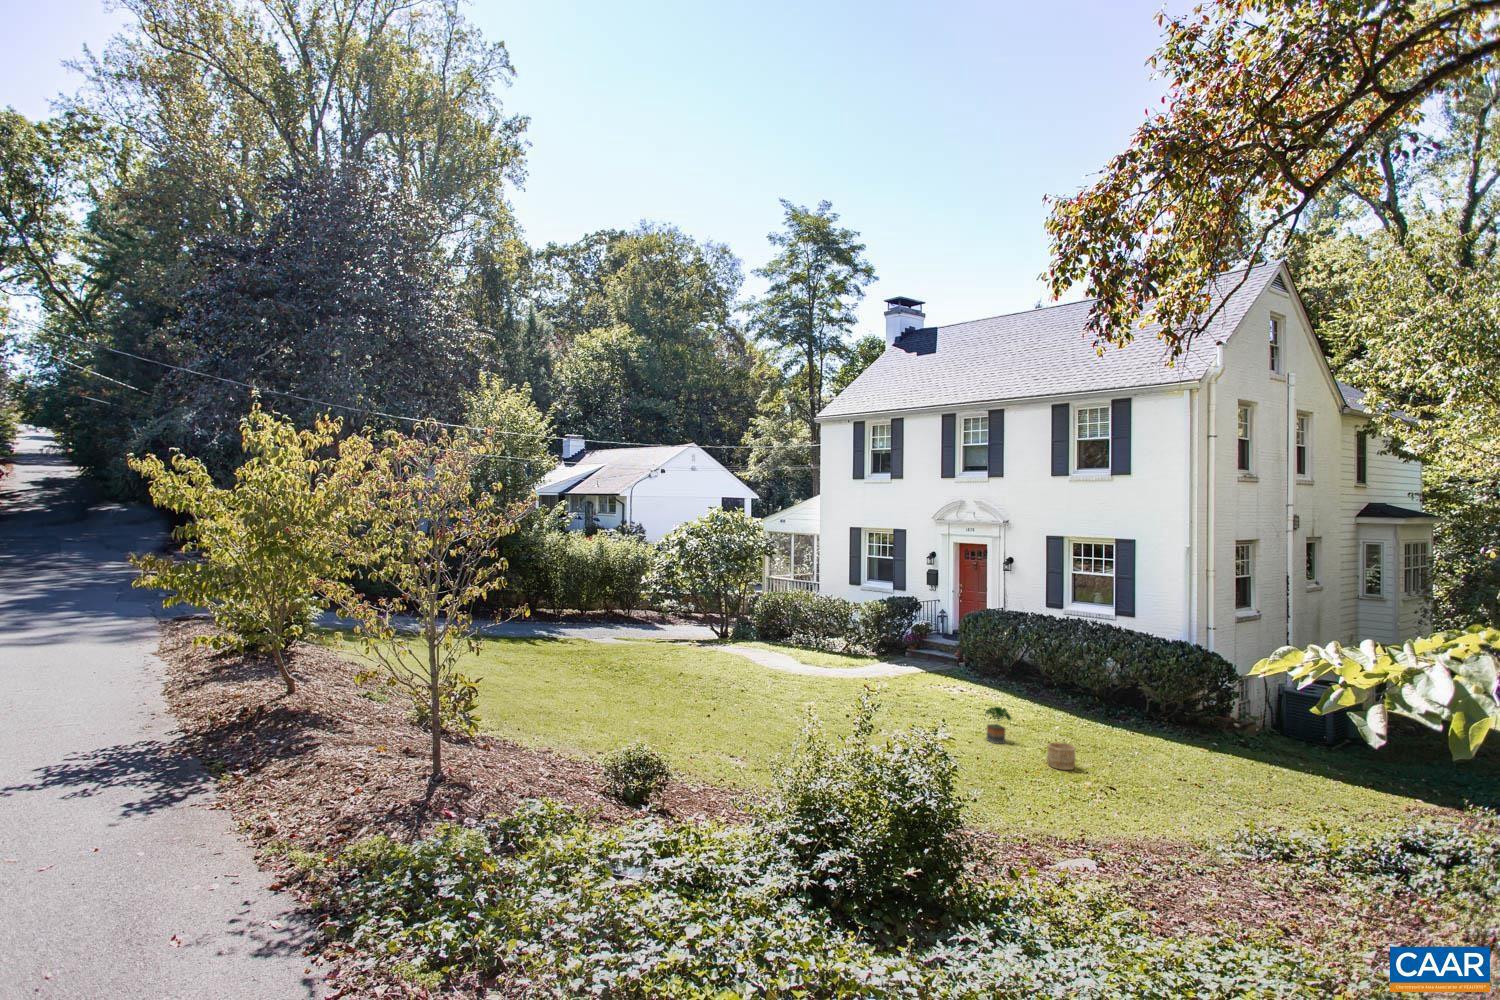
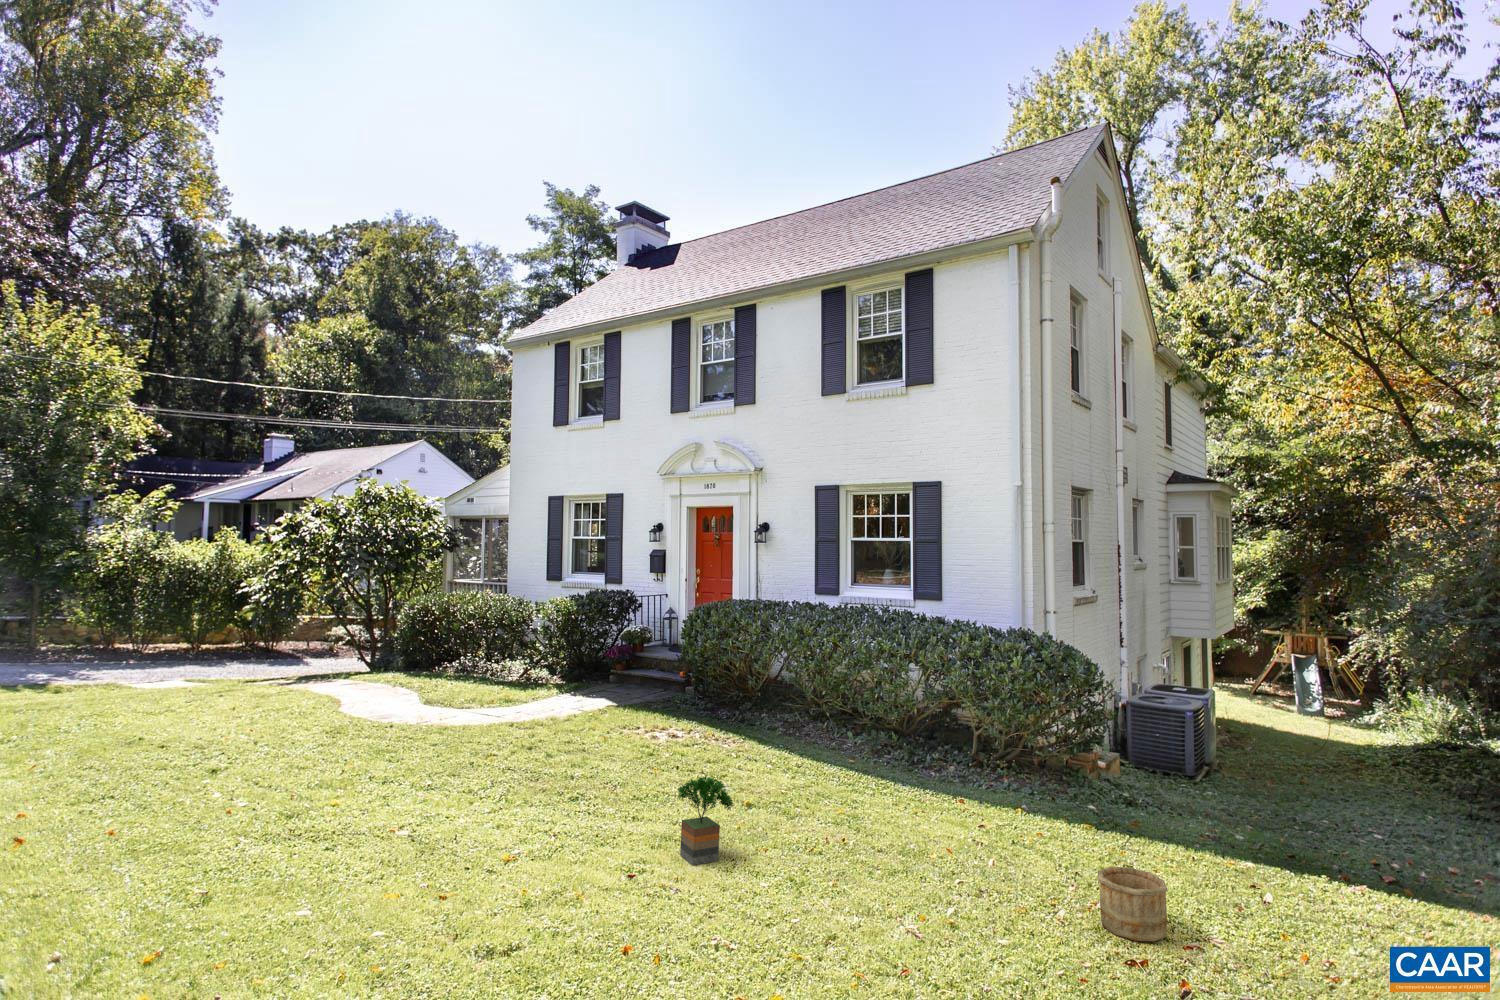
wooden bucket: present [1047,742,1076,770] -> present [1098,867,1168,941]

